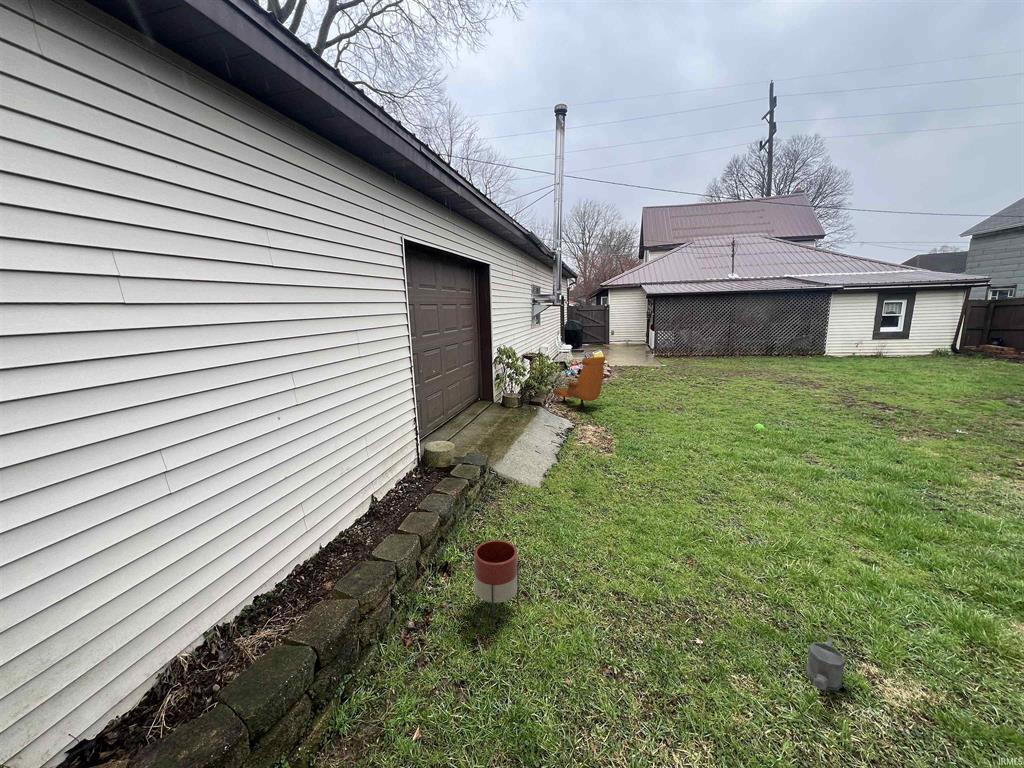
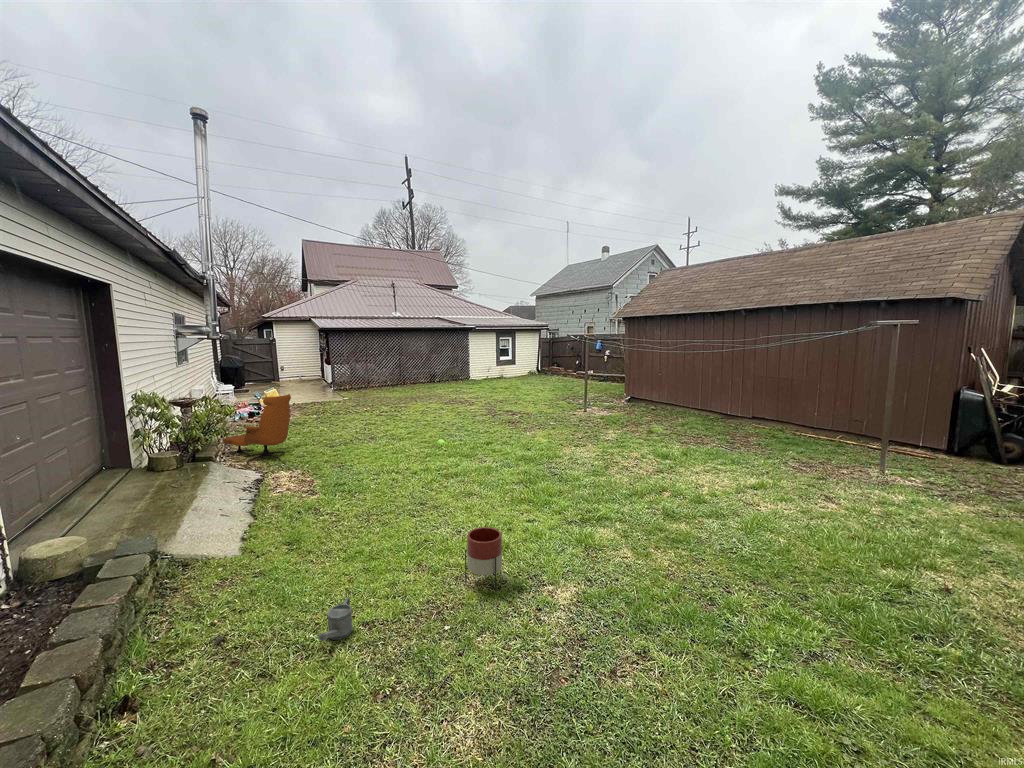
planter: present [474,540,519,627] -> present [465,527,502,593]
watering can: present [805,637,846,691] -> present [319,598,353,641]

